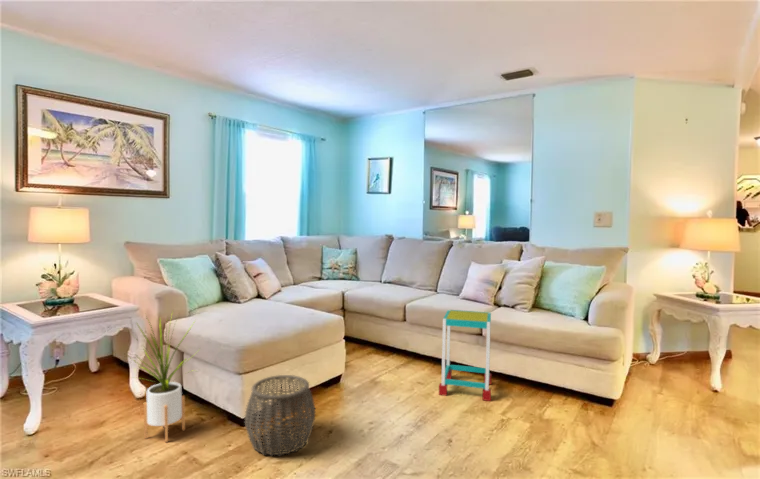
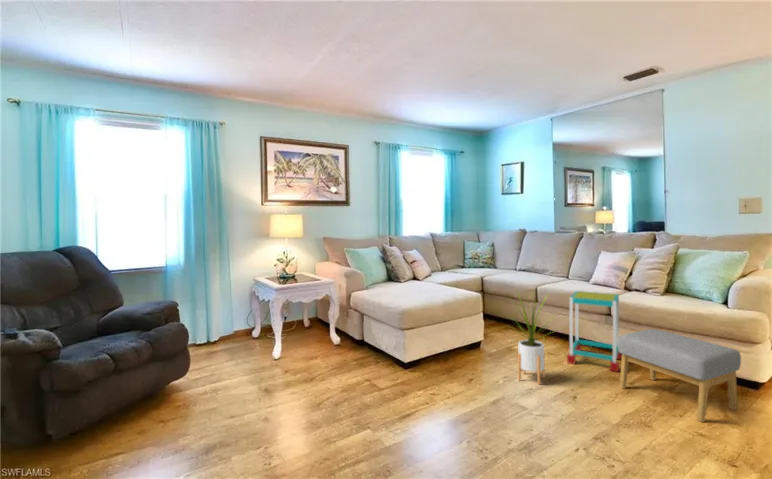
house plant: present [134,319,186,442] -> present [513,302,545,384]
footstool: none [493,352,605,454] -> present [618,329,741,422]
woven basket: present [245,375,315,455] -> none [407,333,459,391]

